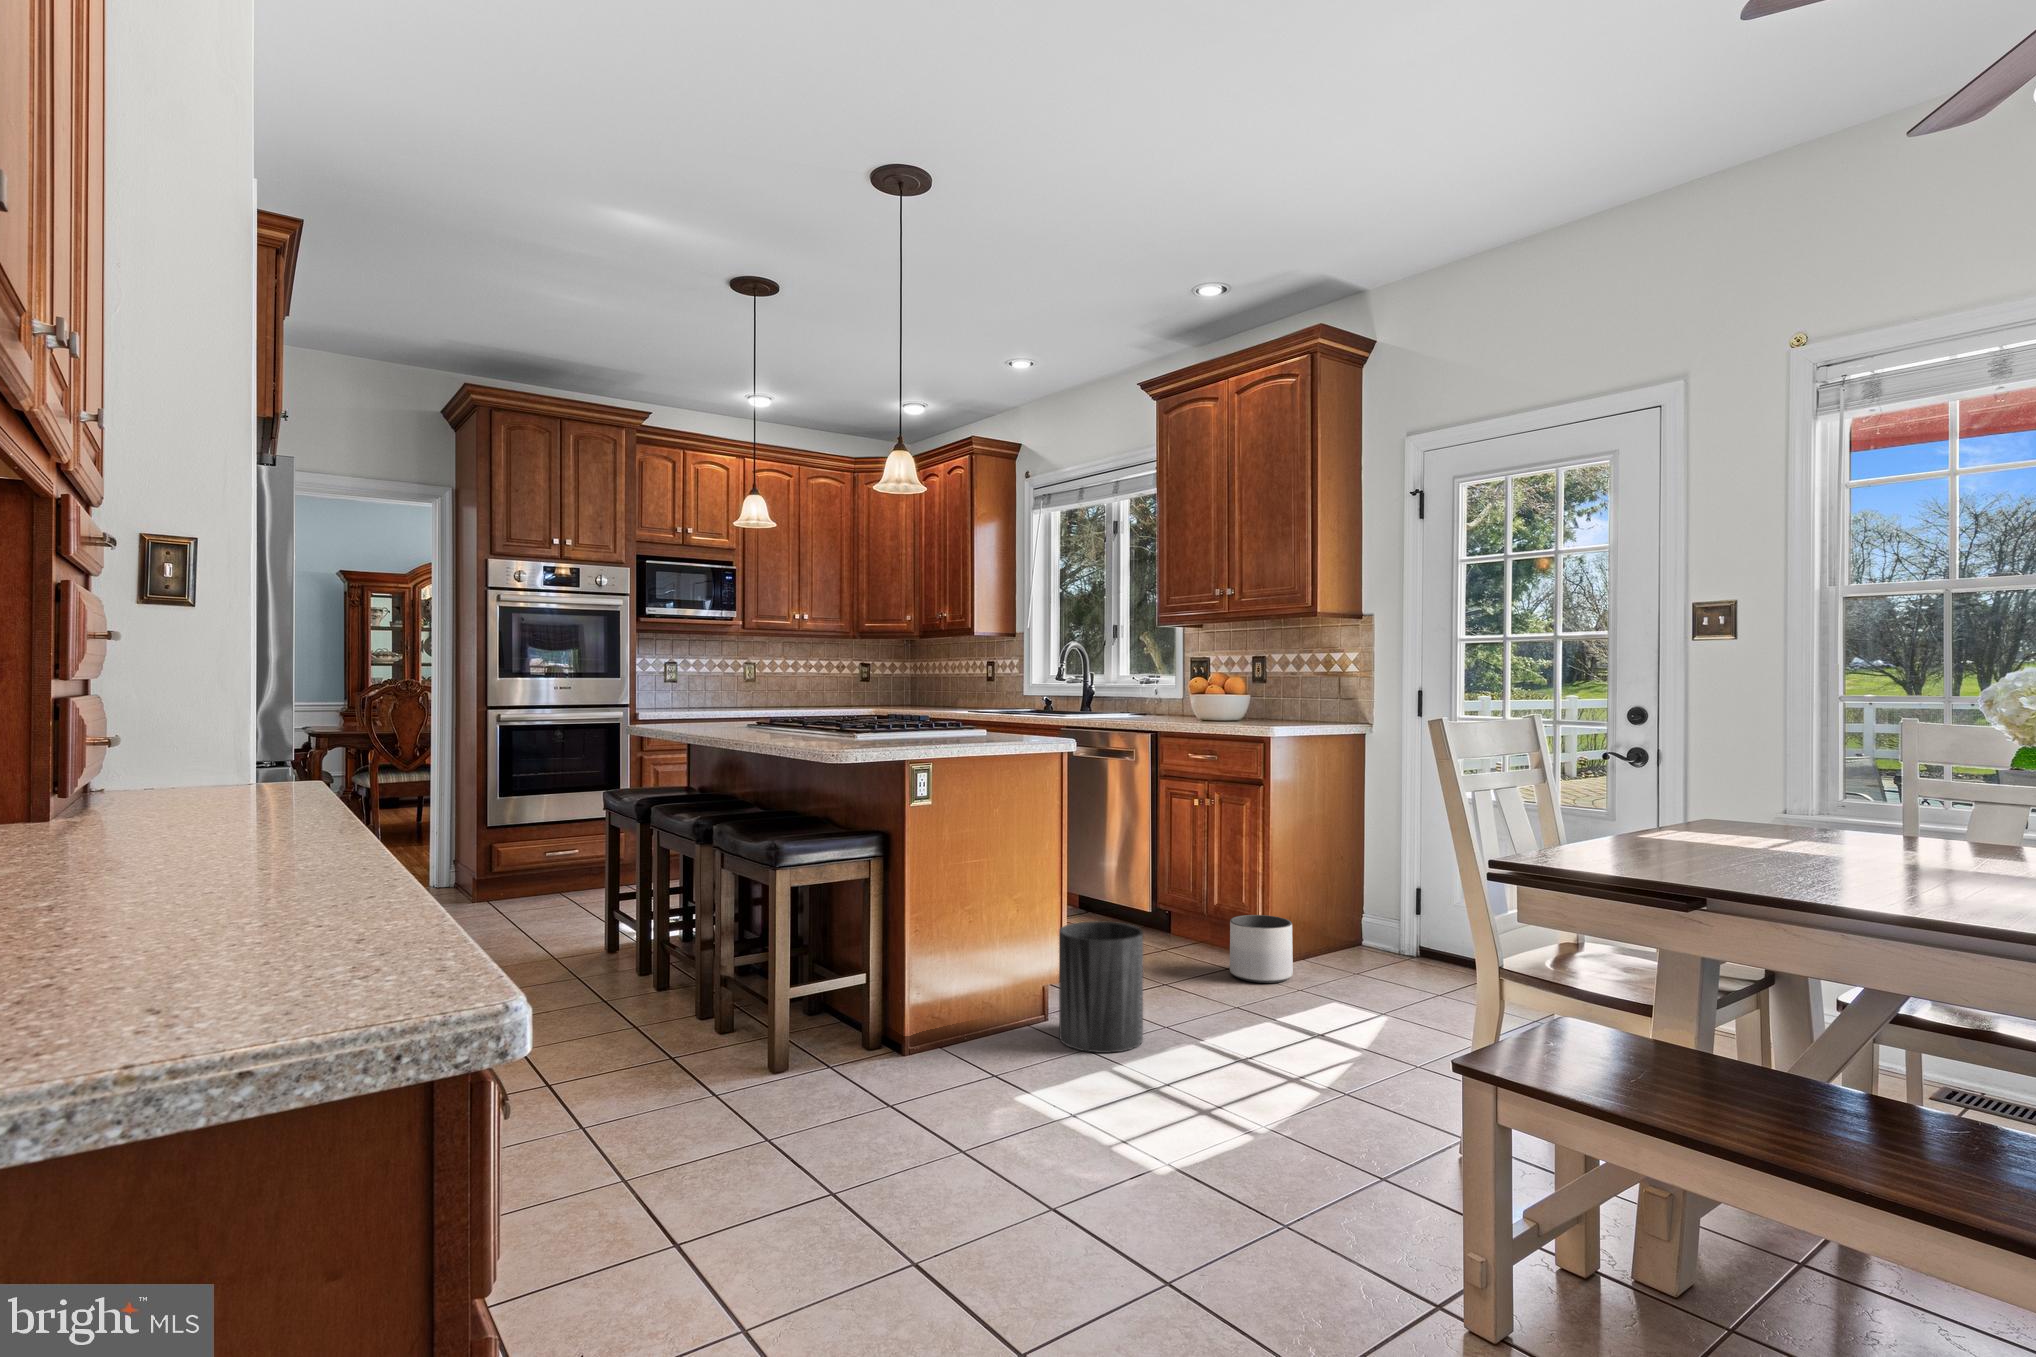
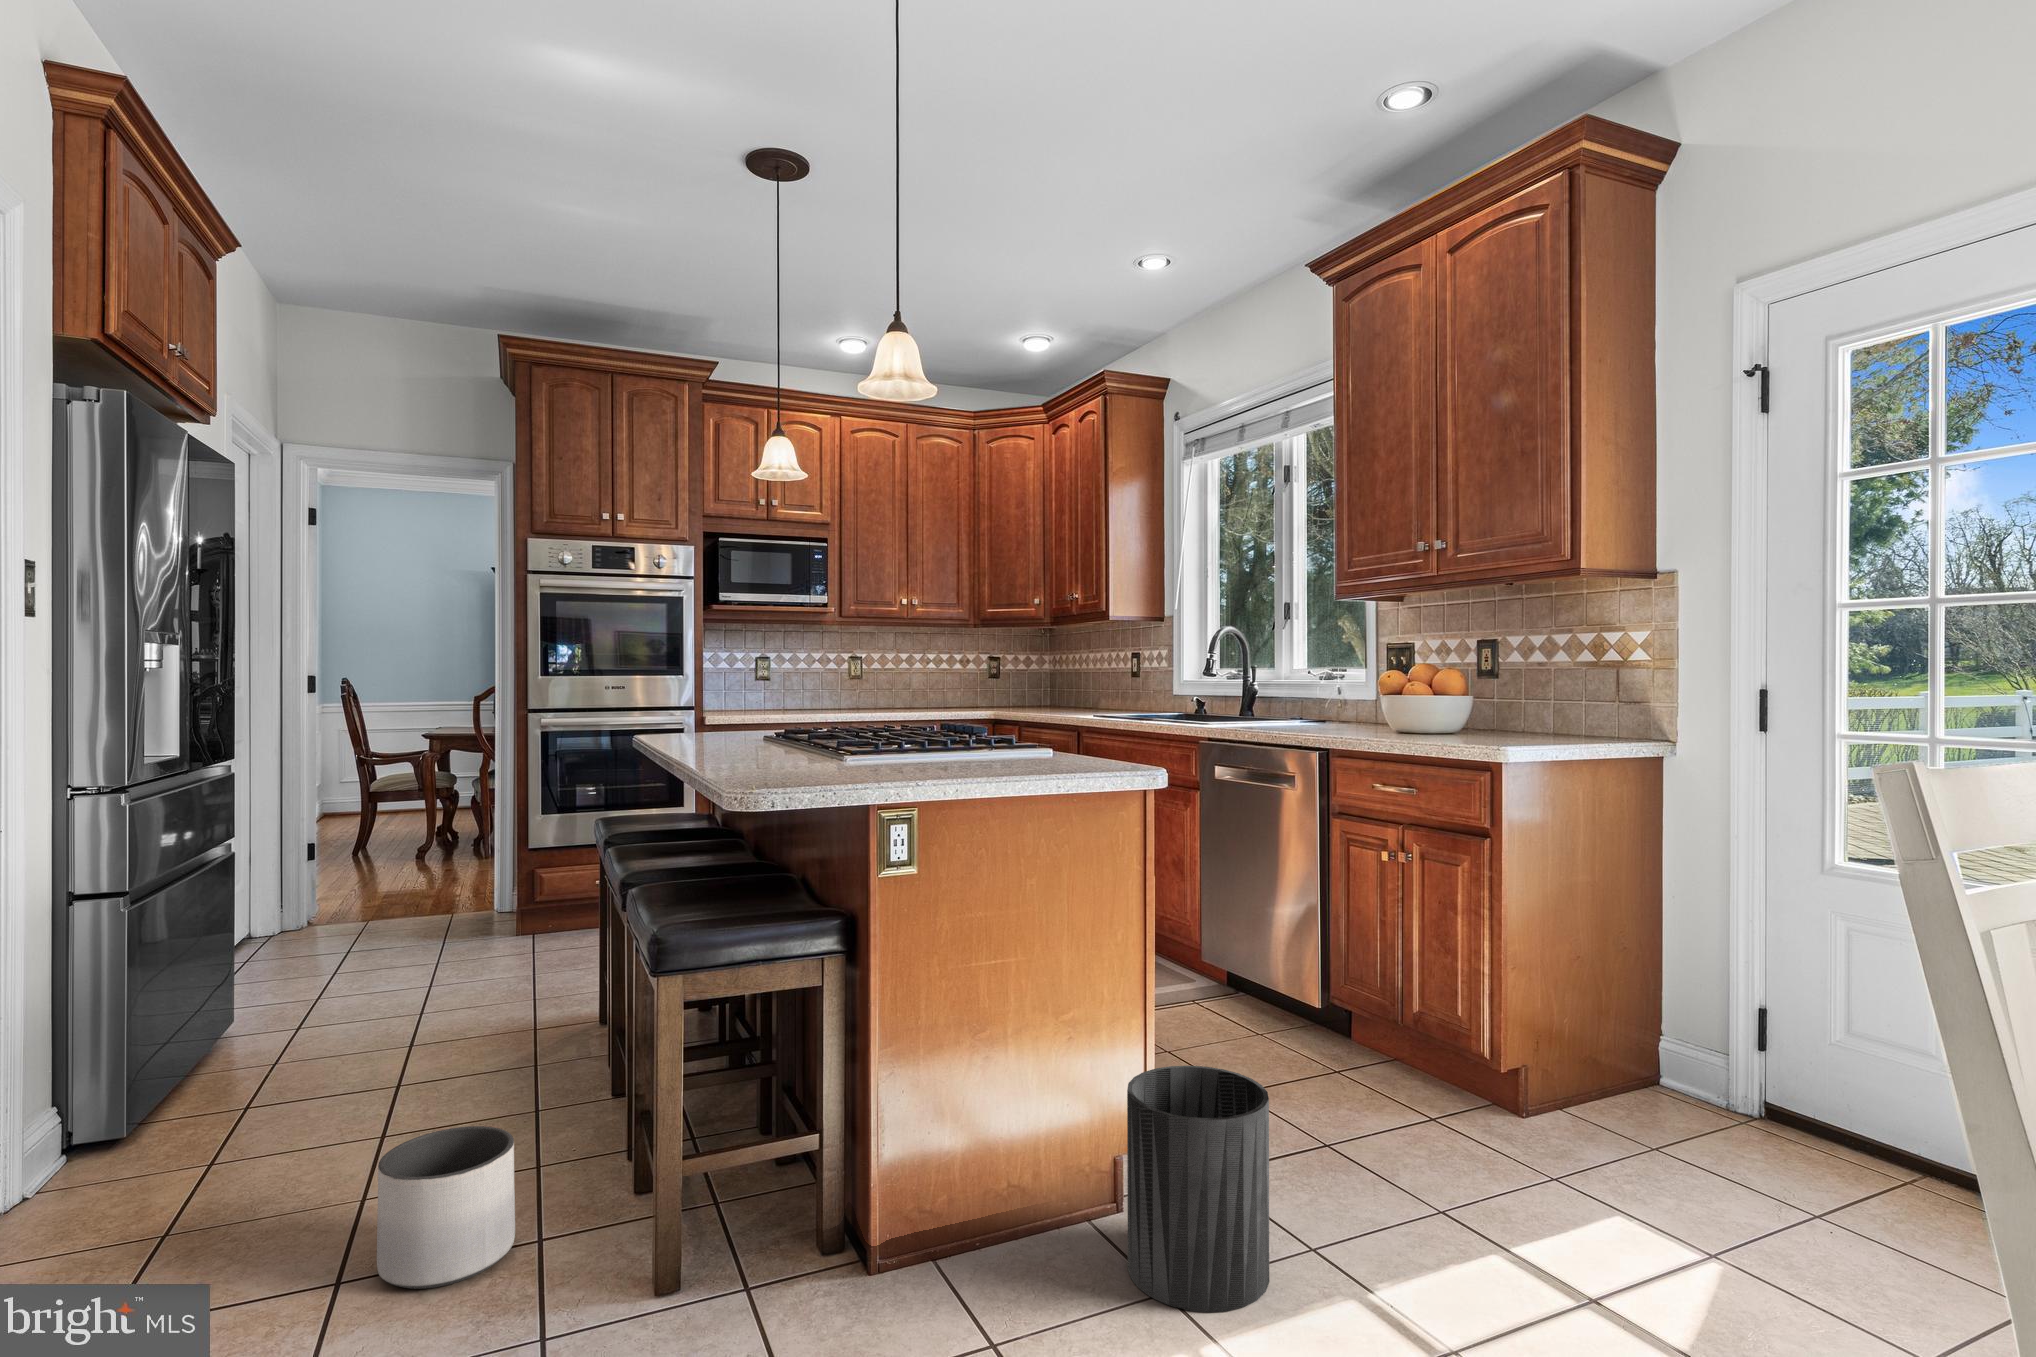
planter: present [1230,915,1293,983] -> present [377,1126,515,1289]

